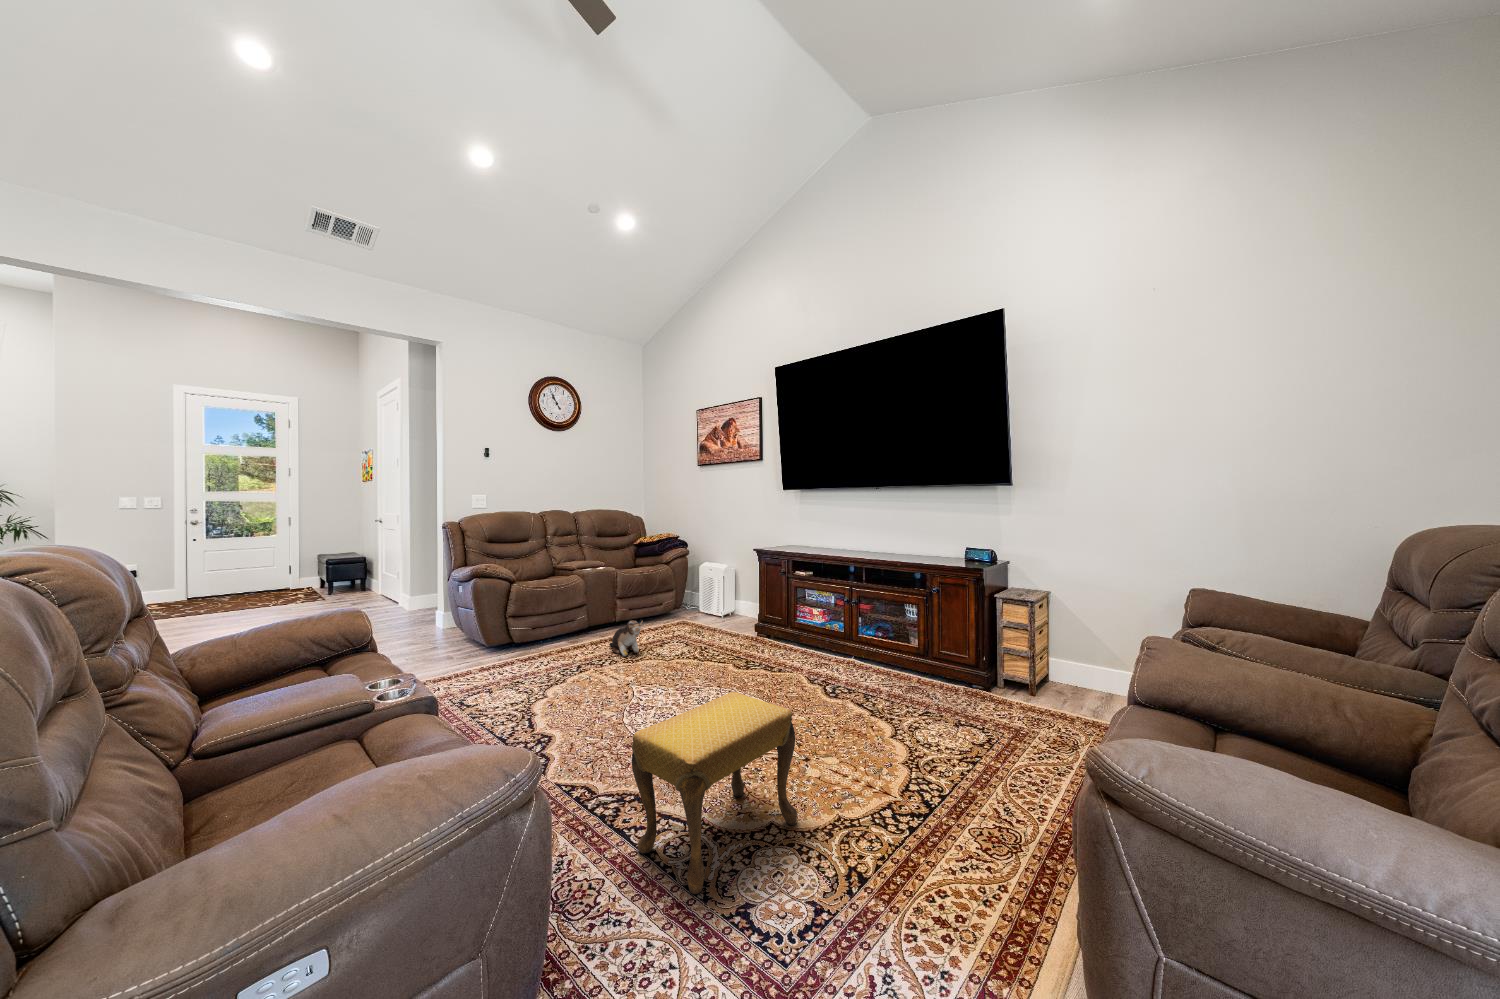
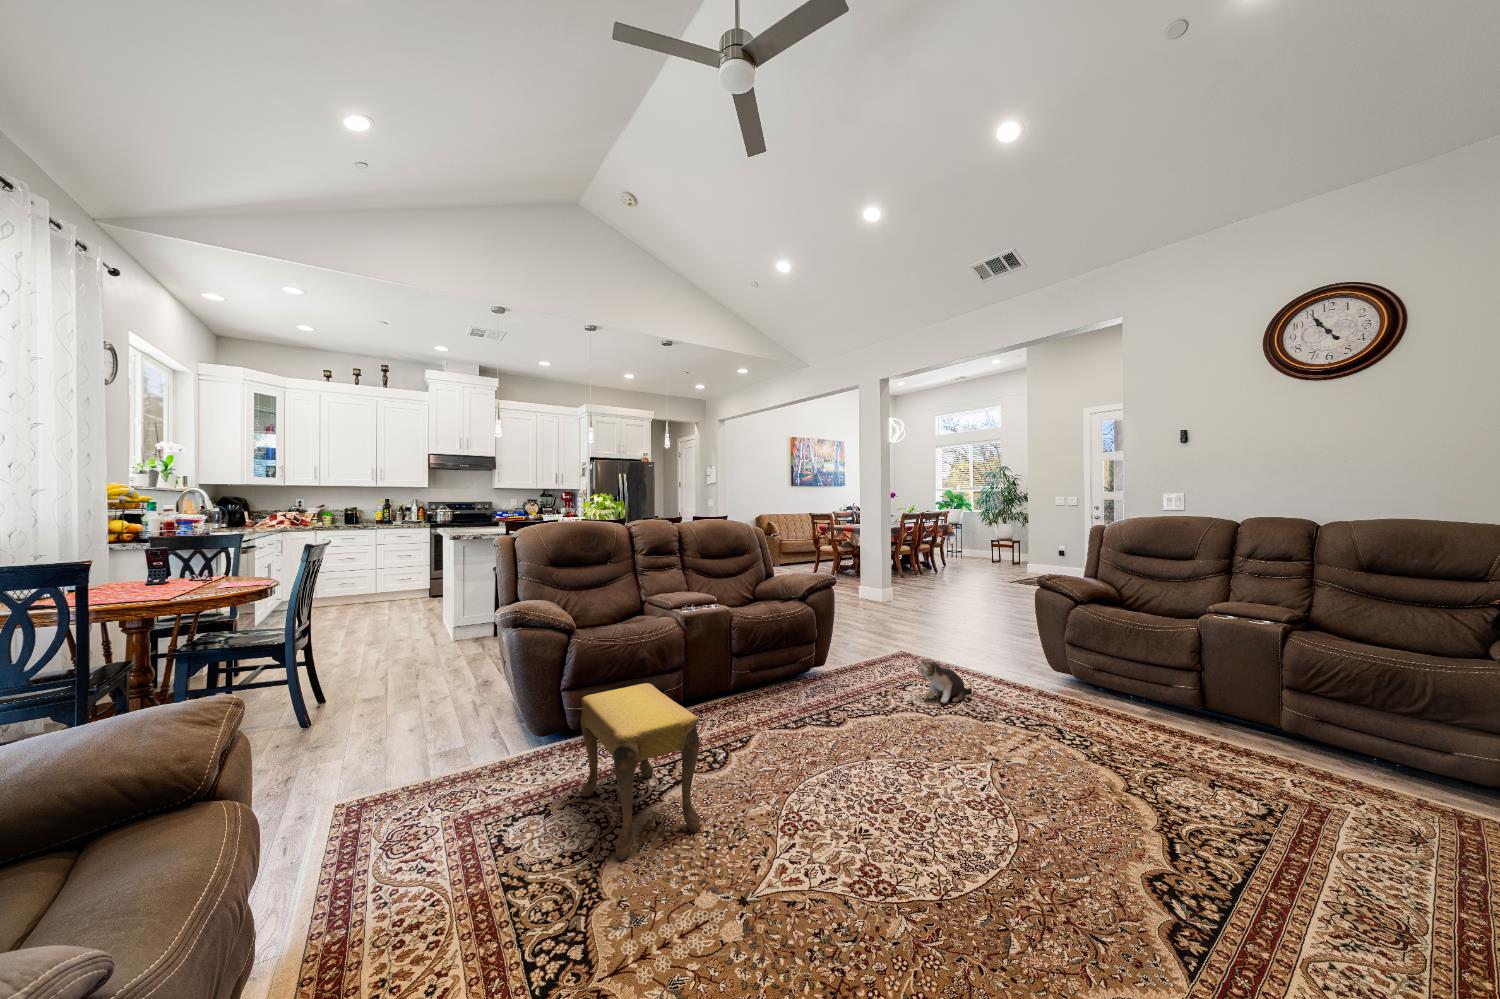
plush toy: present [610,621,643,656] -> present [915,659,972,703]

